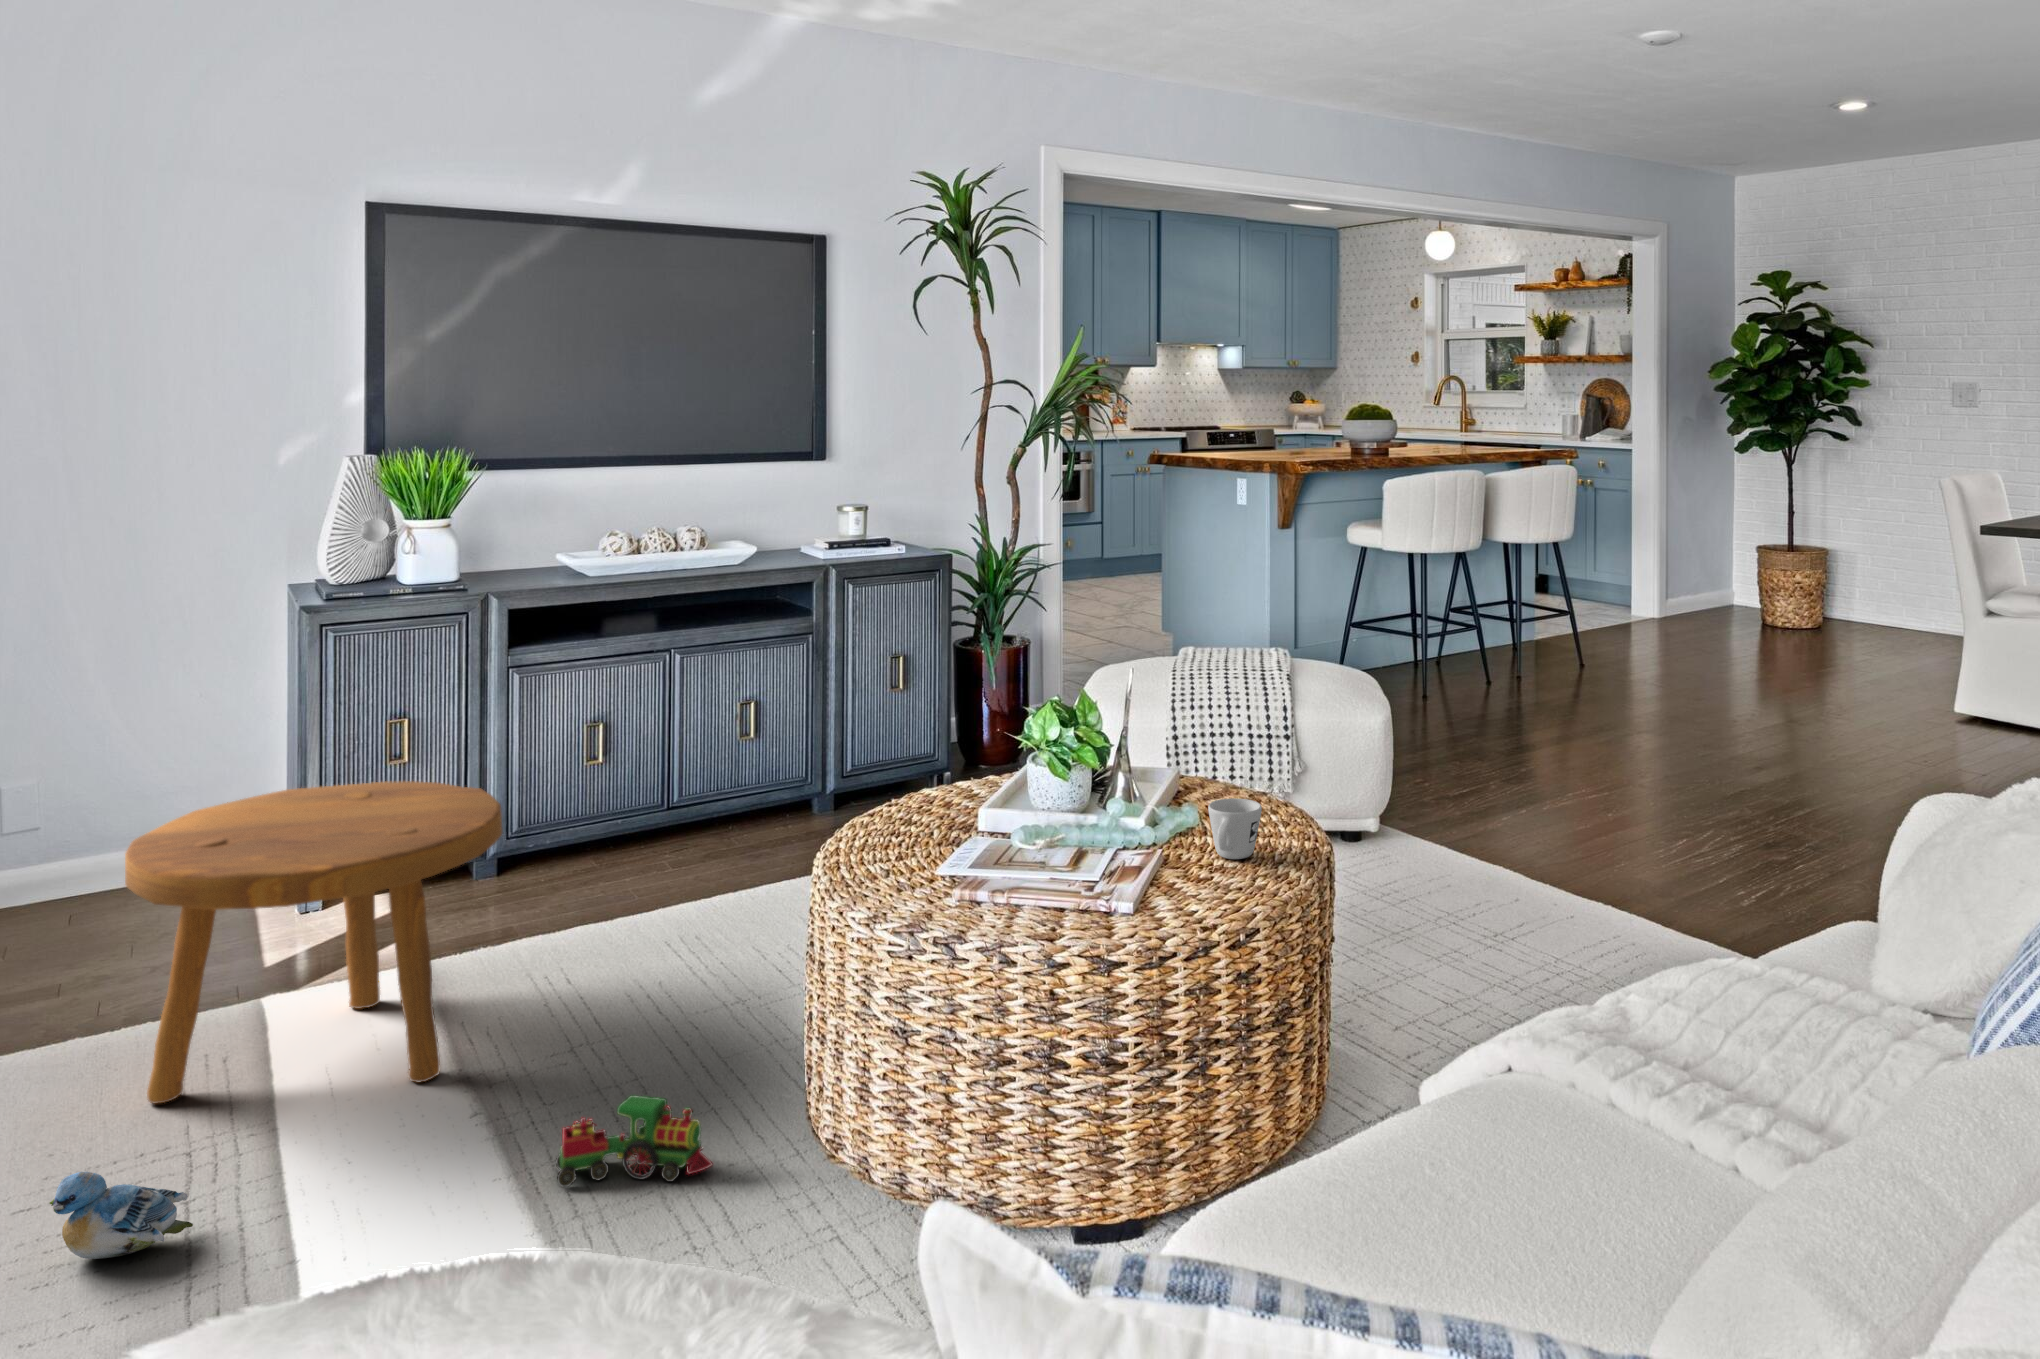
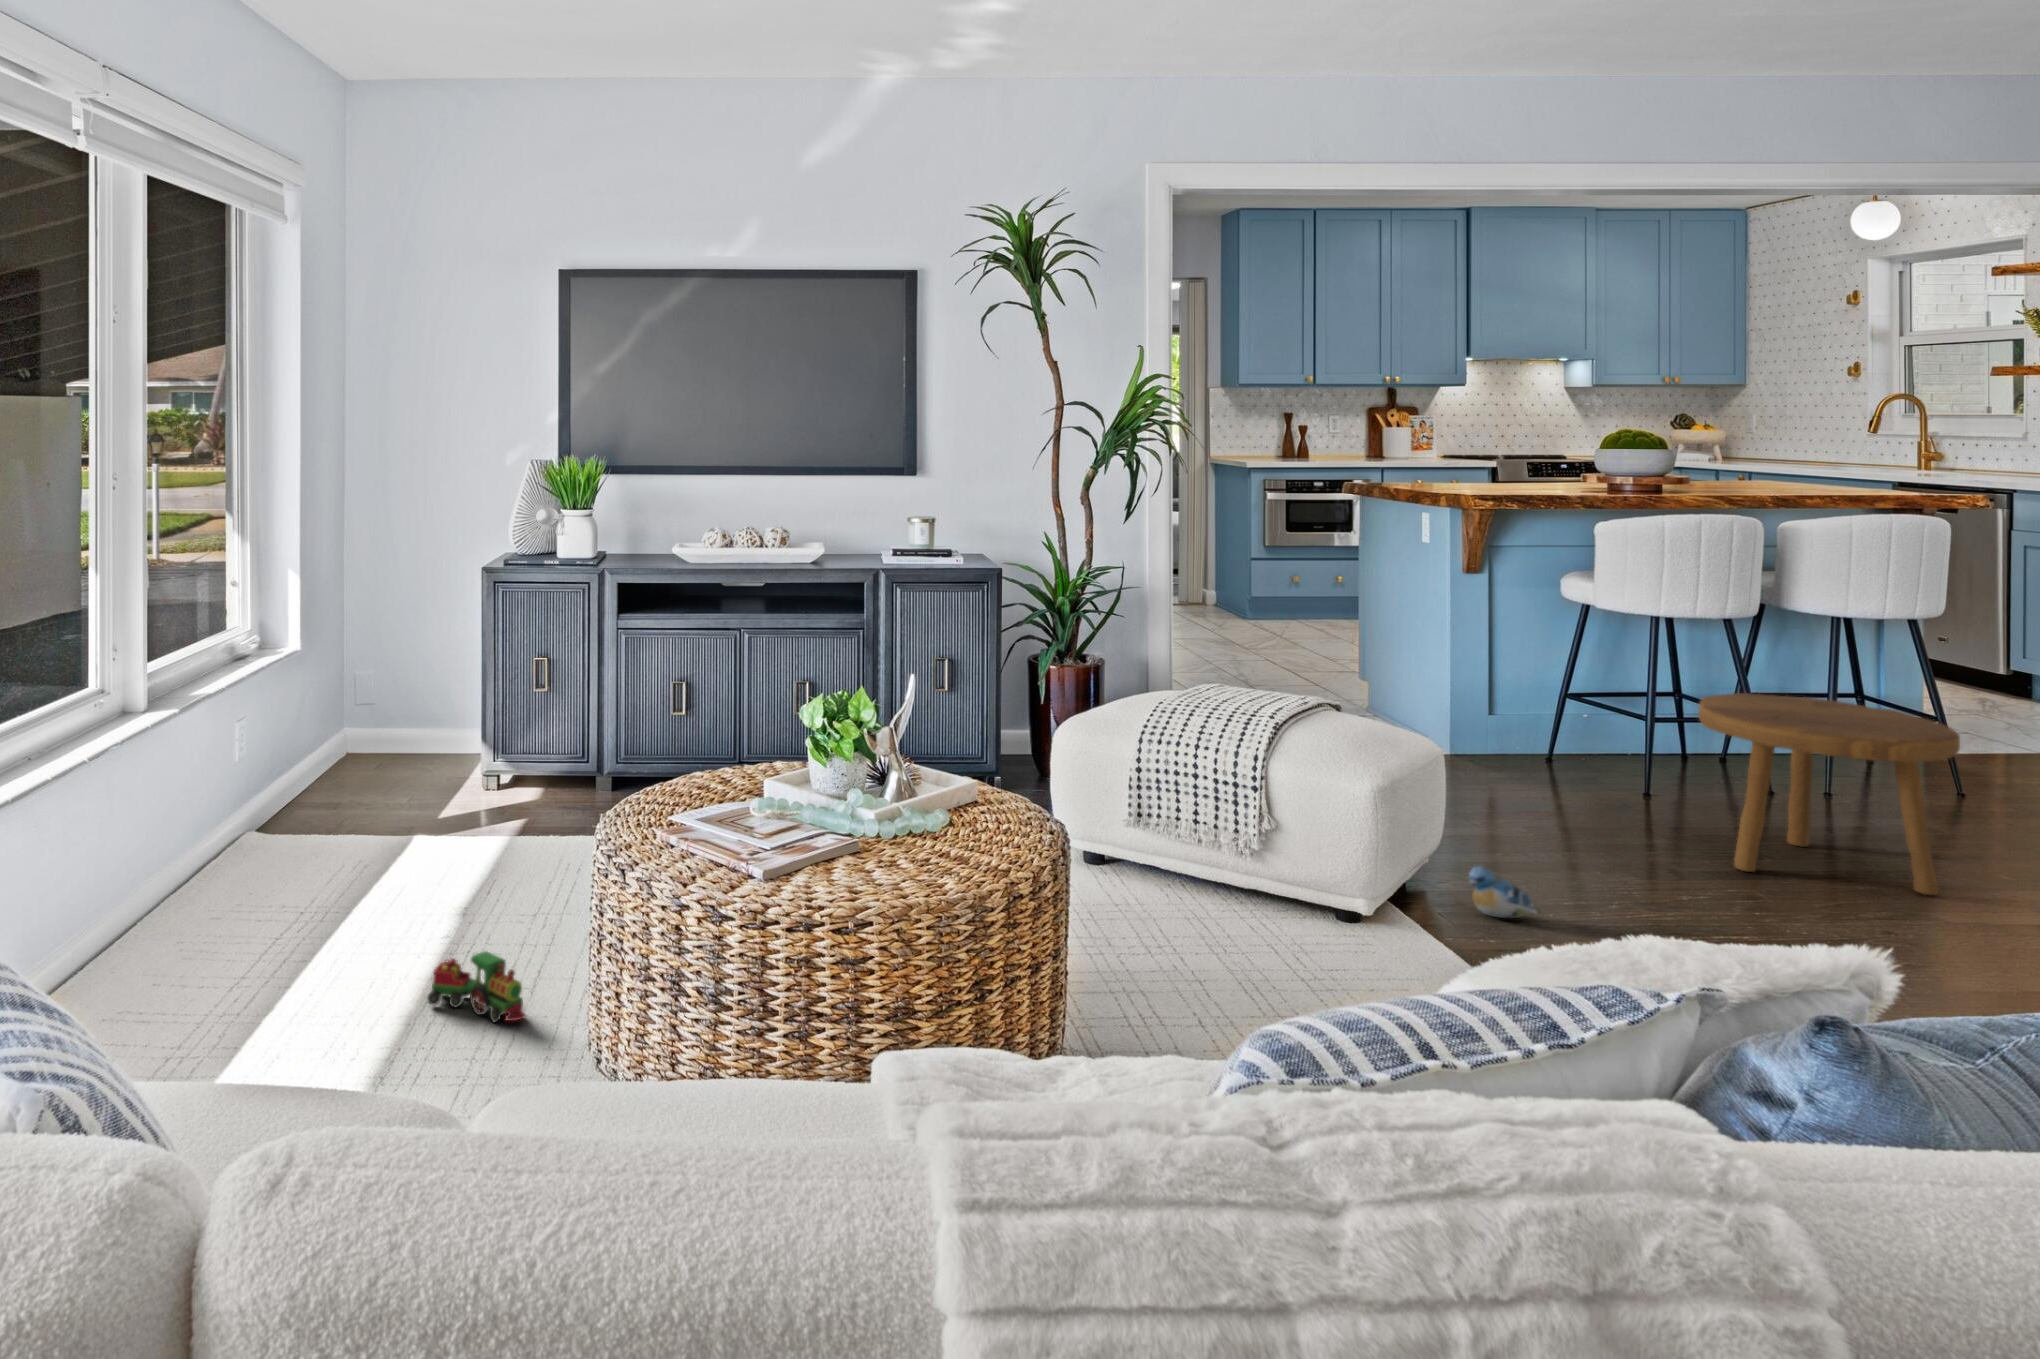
footstool: present [125,781,502,1103] -> present [1698,693,1960,895]
mug: present [1208,798,1262,859] -> none [886,806,945,863]
plush toy: present [50,1172,193,1259] -> present [1467,866,1540,918]

